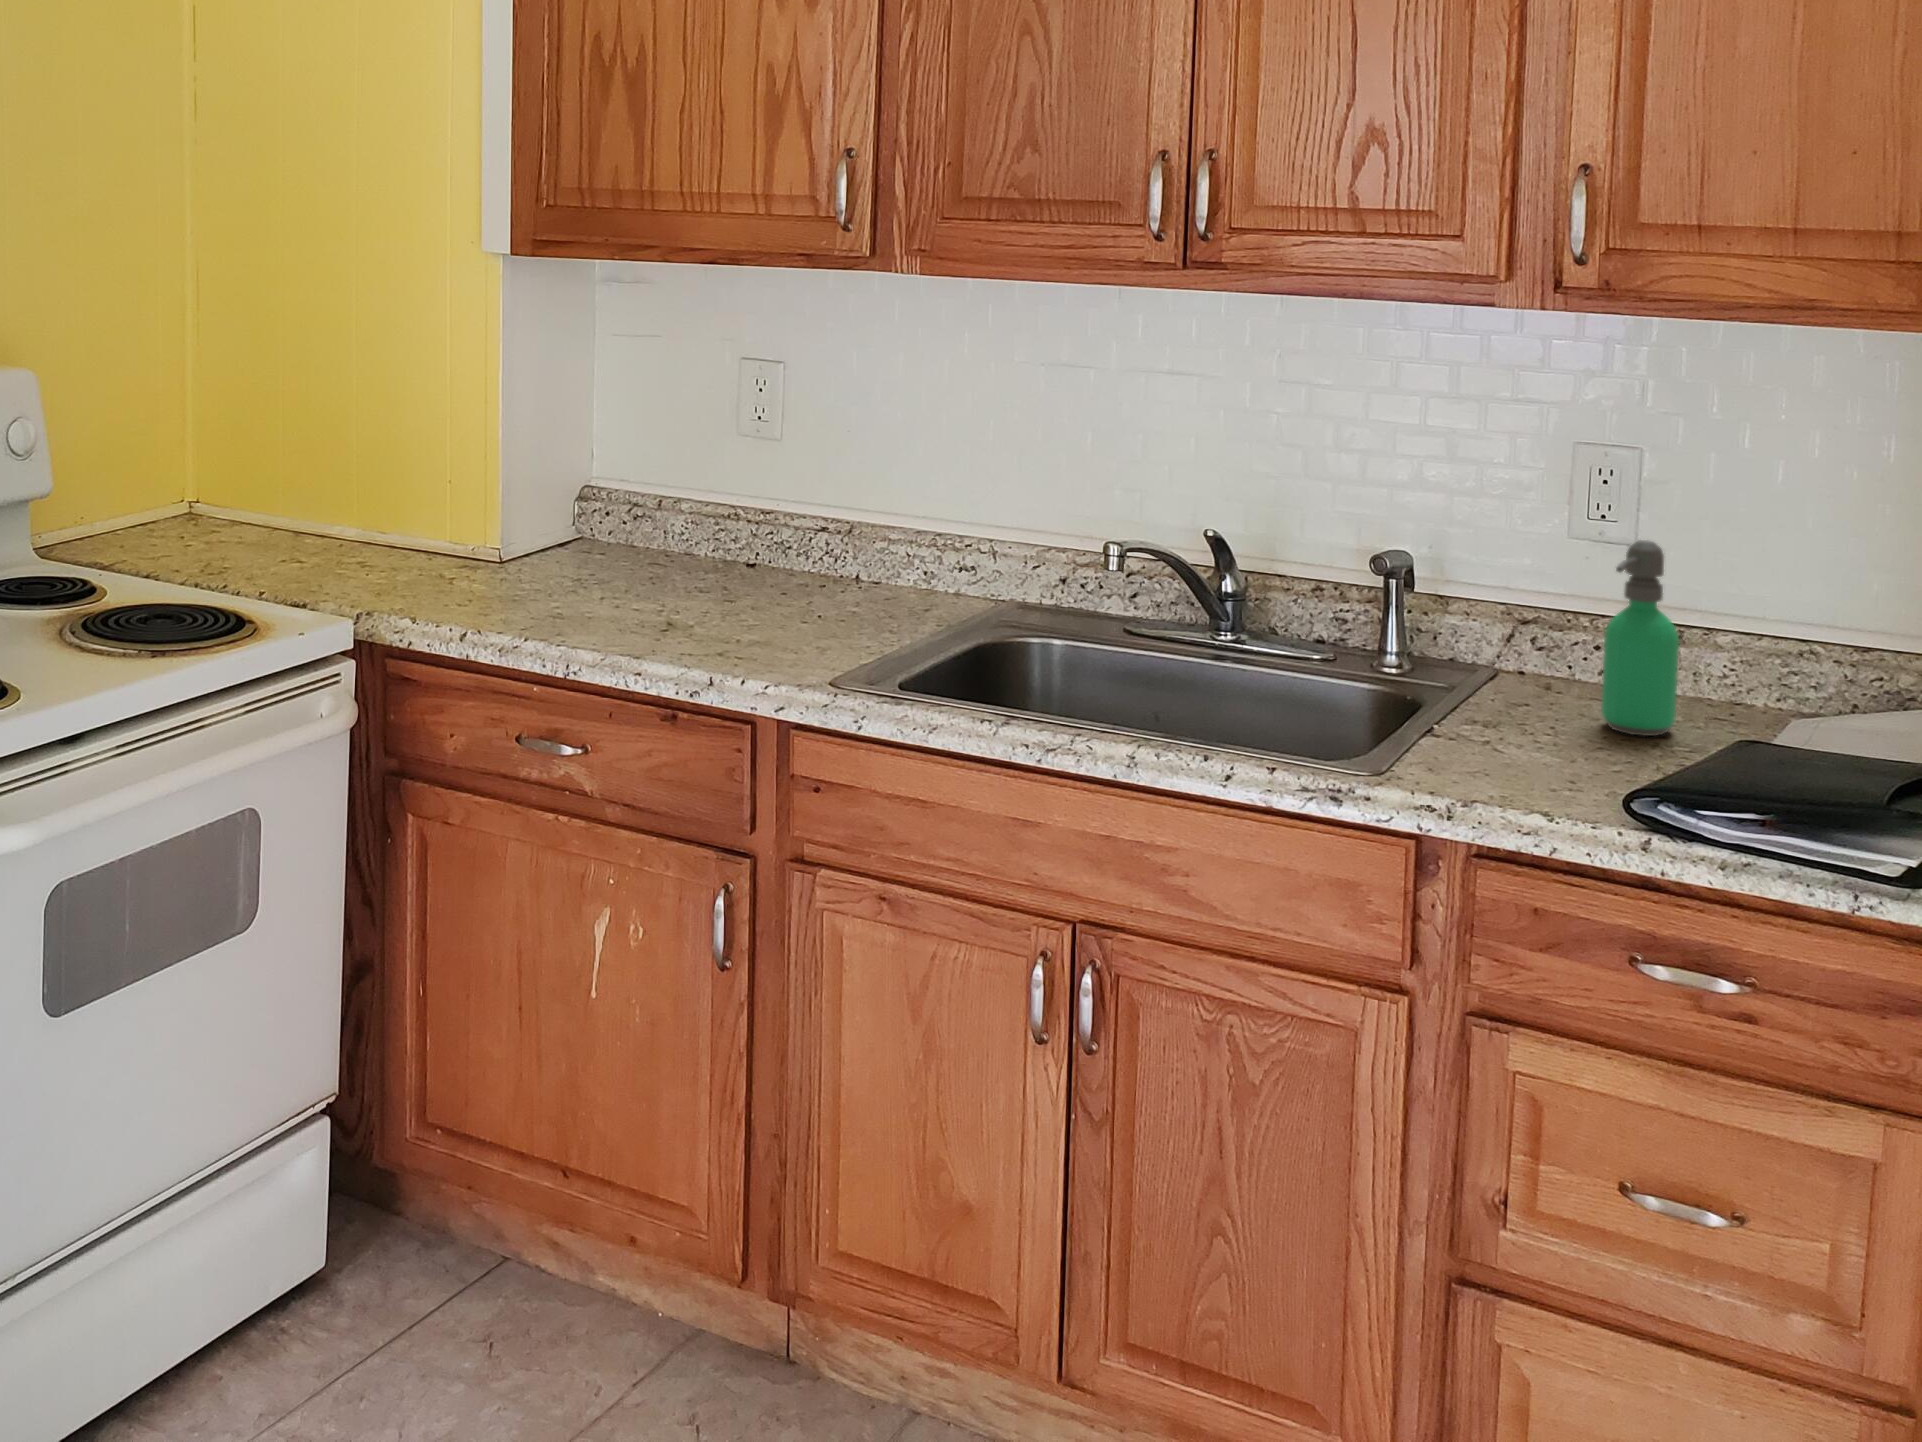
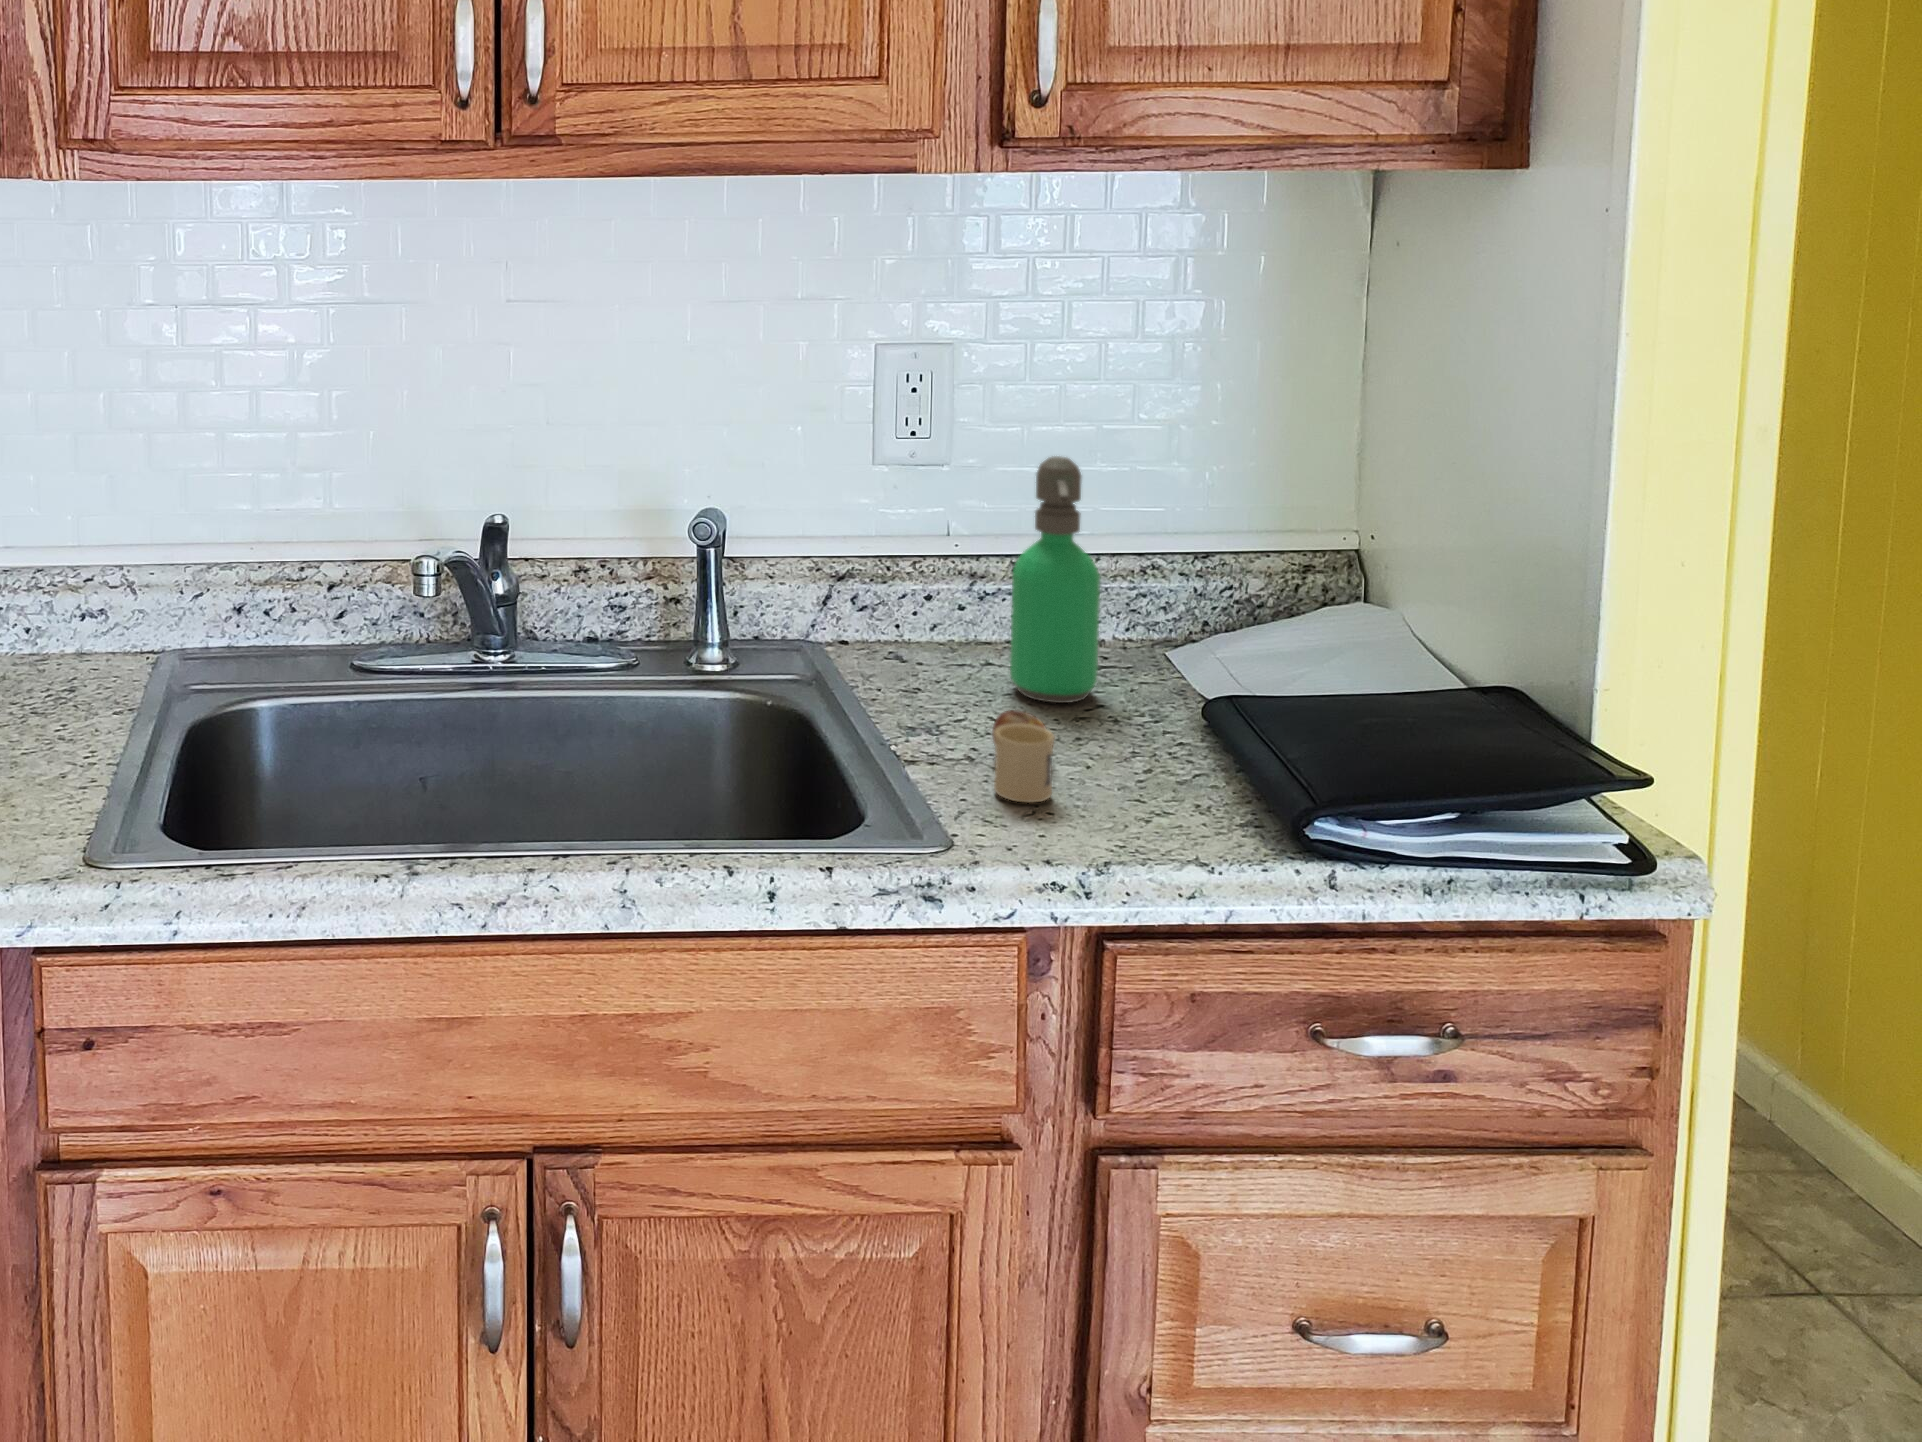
mug: none [1467,716,1548,771] -> present [992,710,1054,803]

